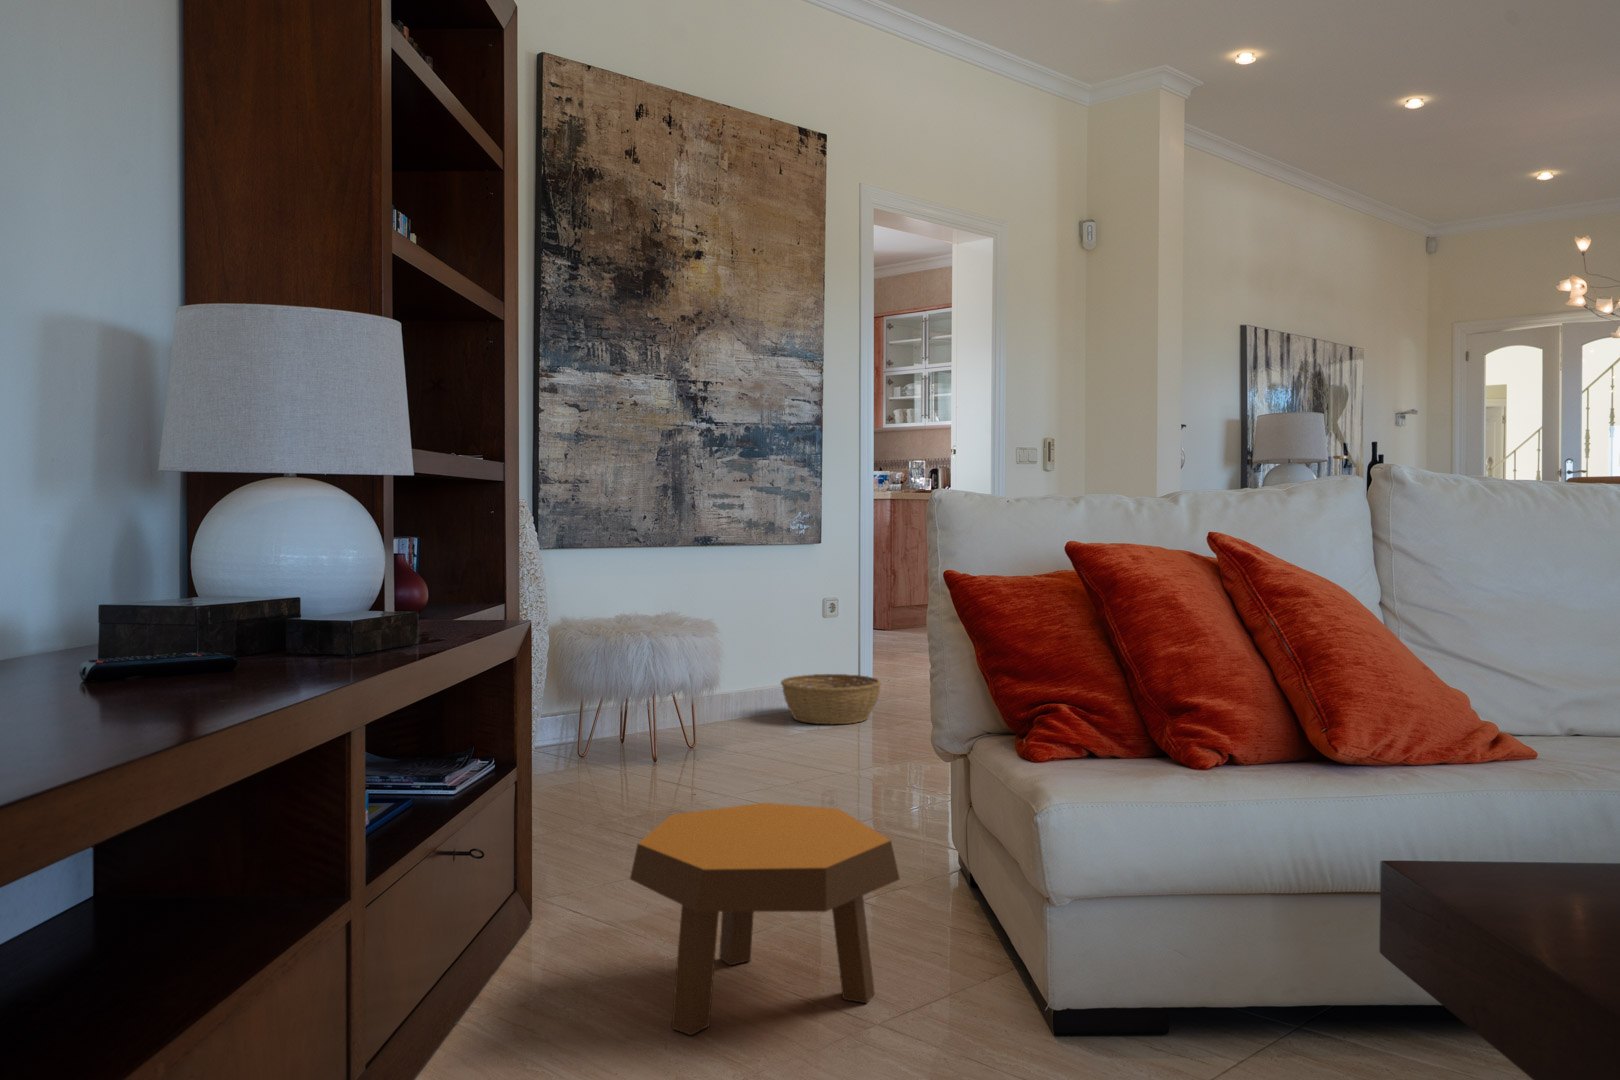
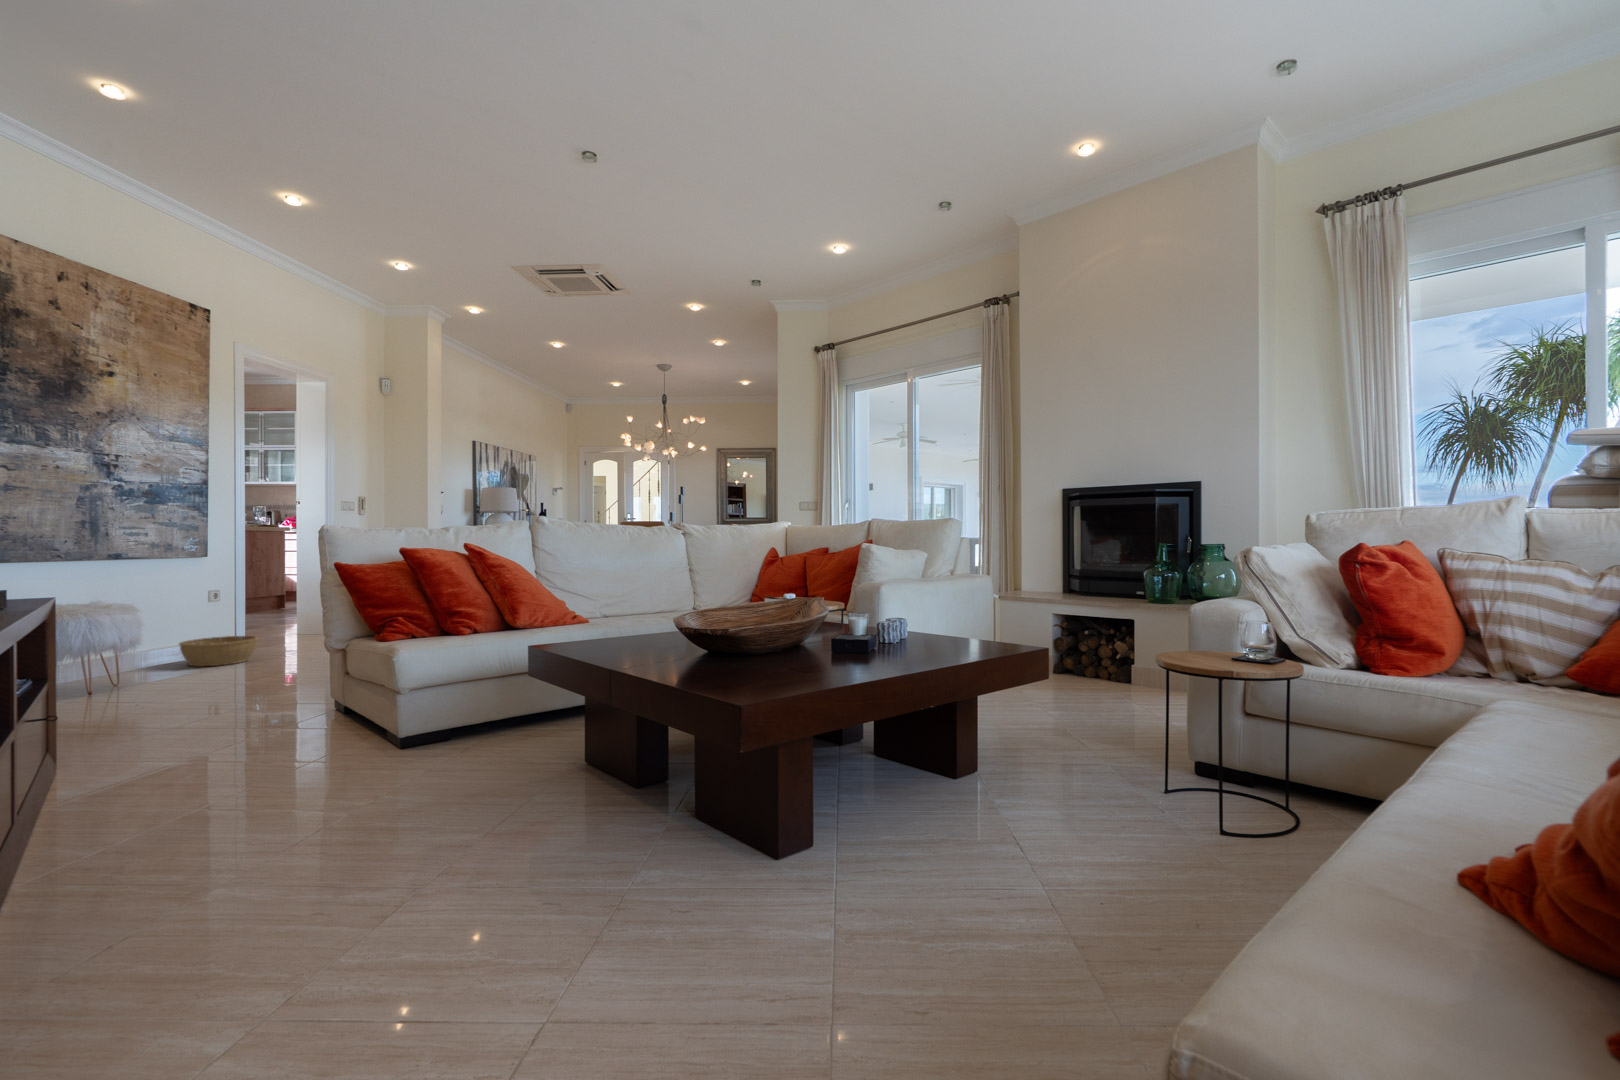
footstool: present [630,803,899,1035] -> none [180,673,331,771]

